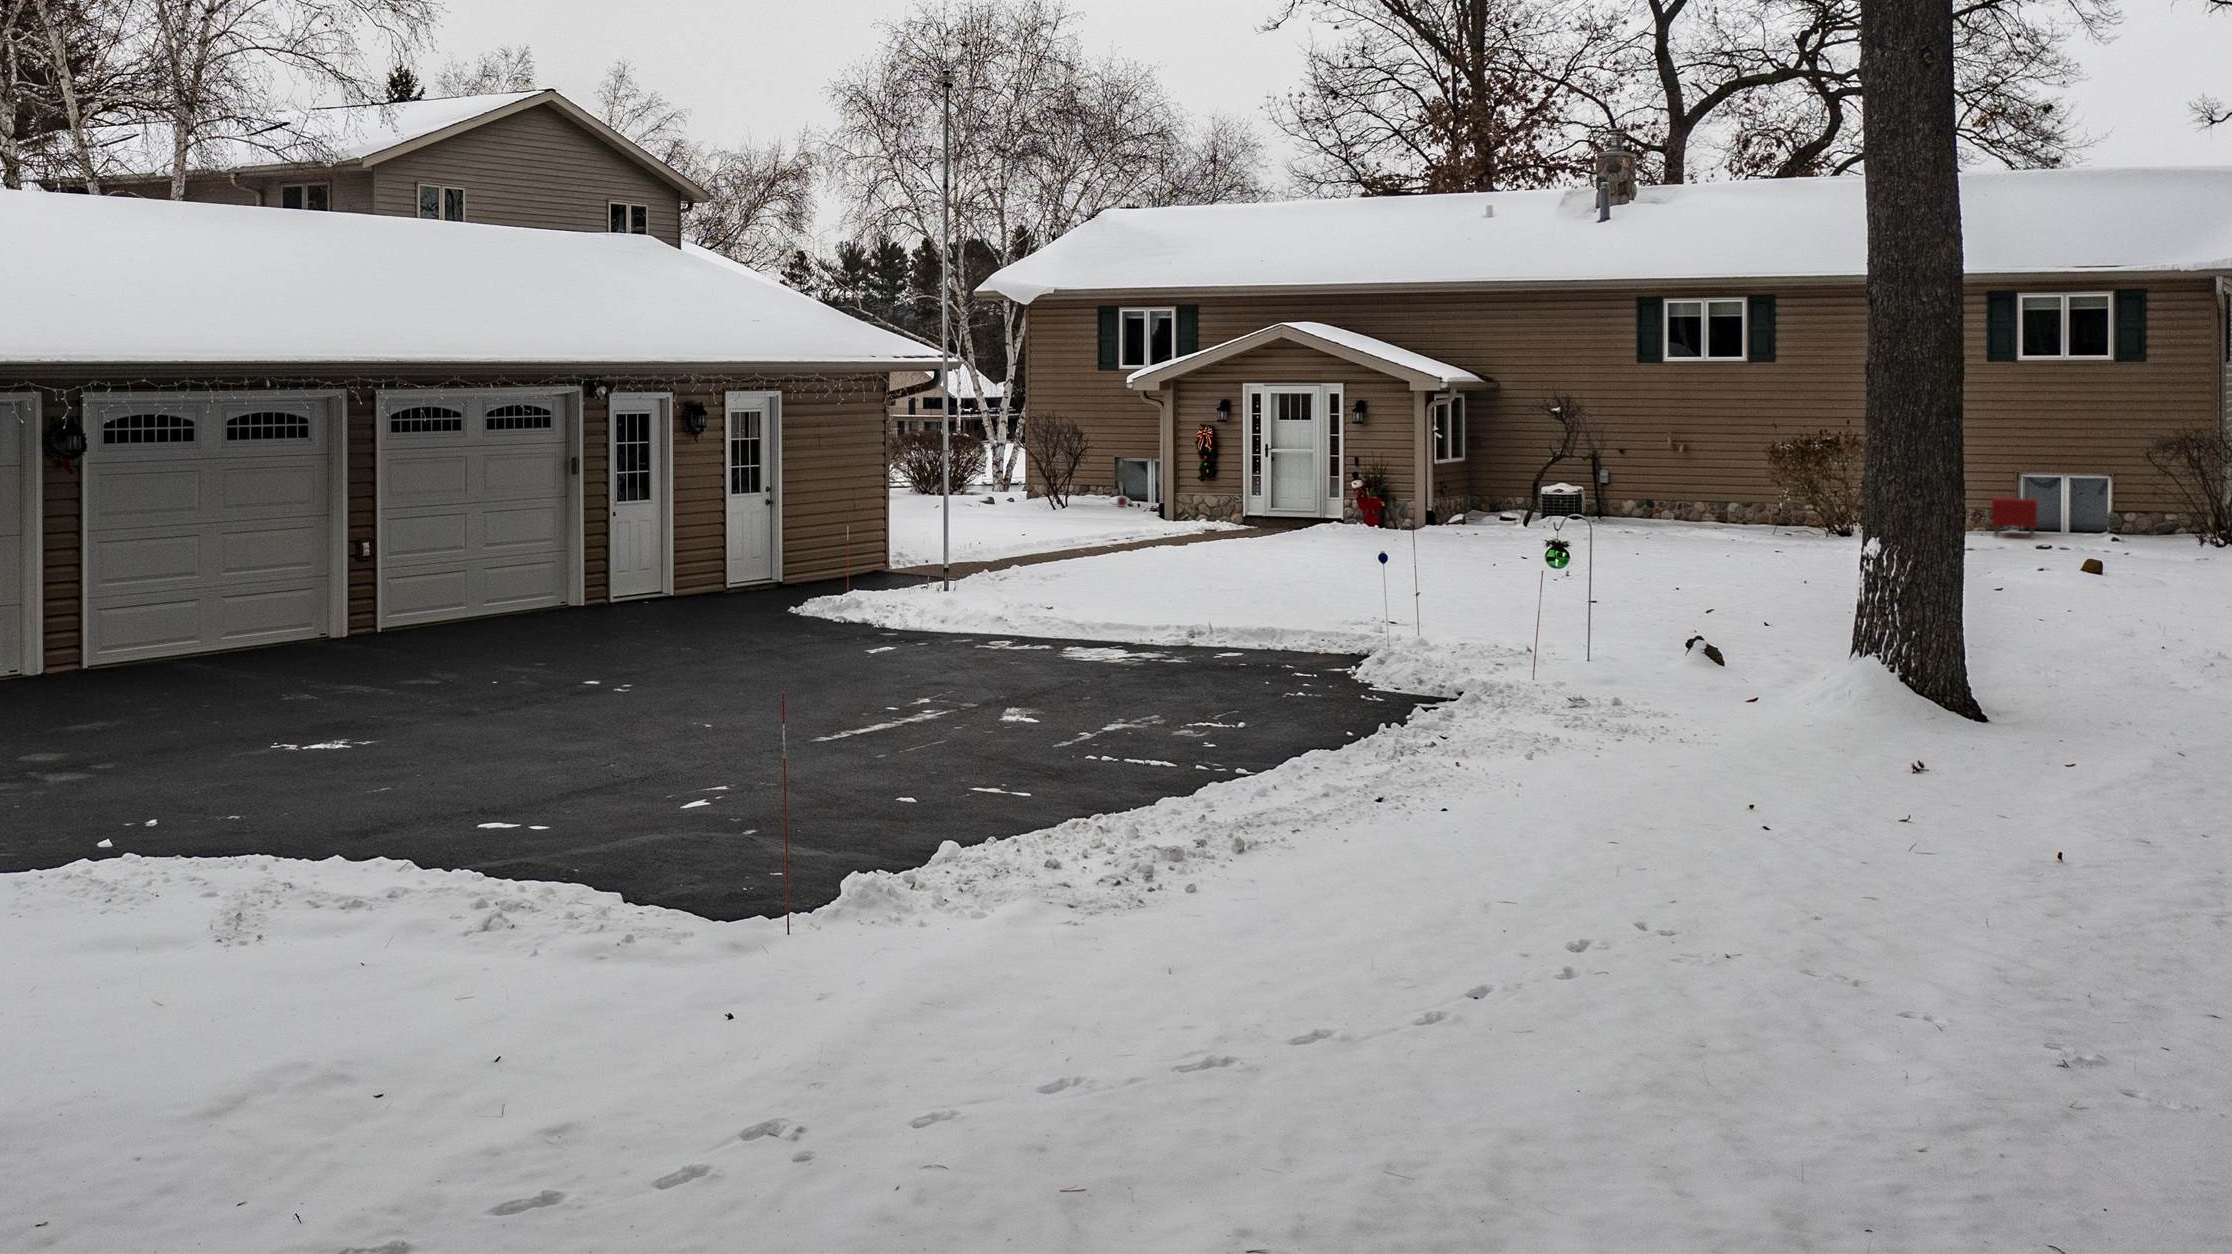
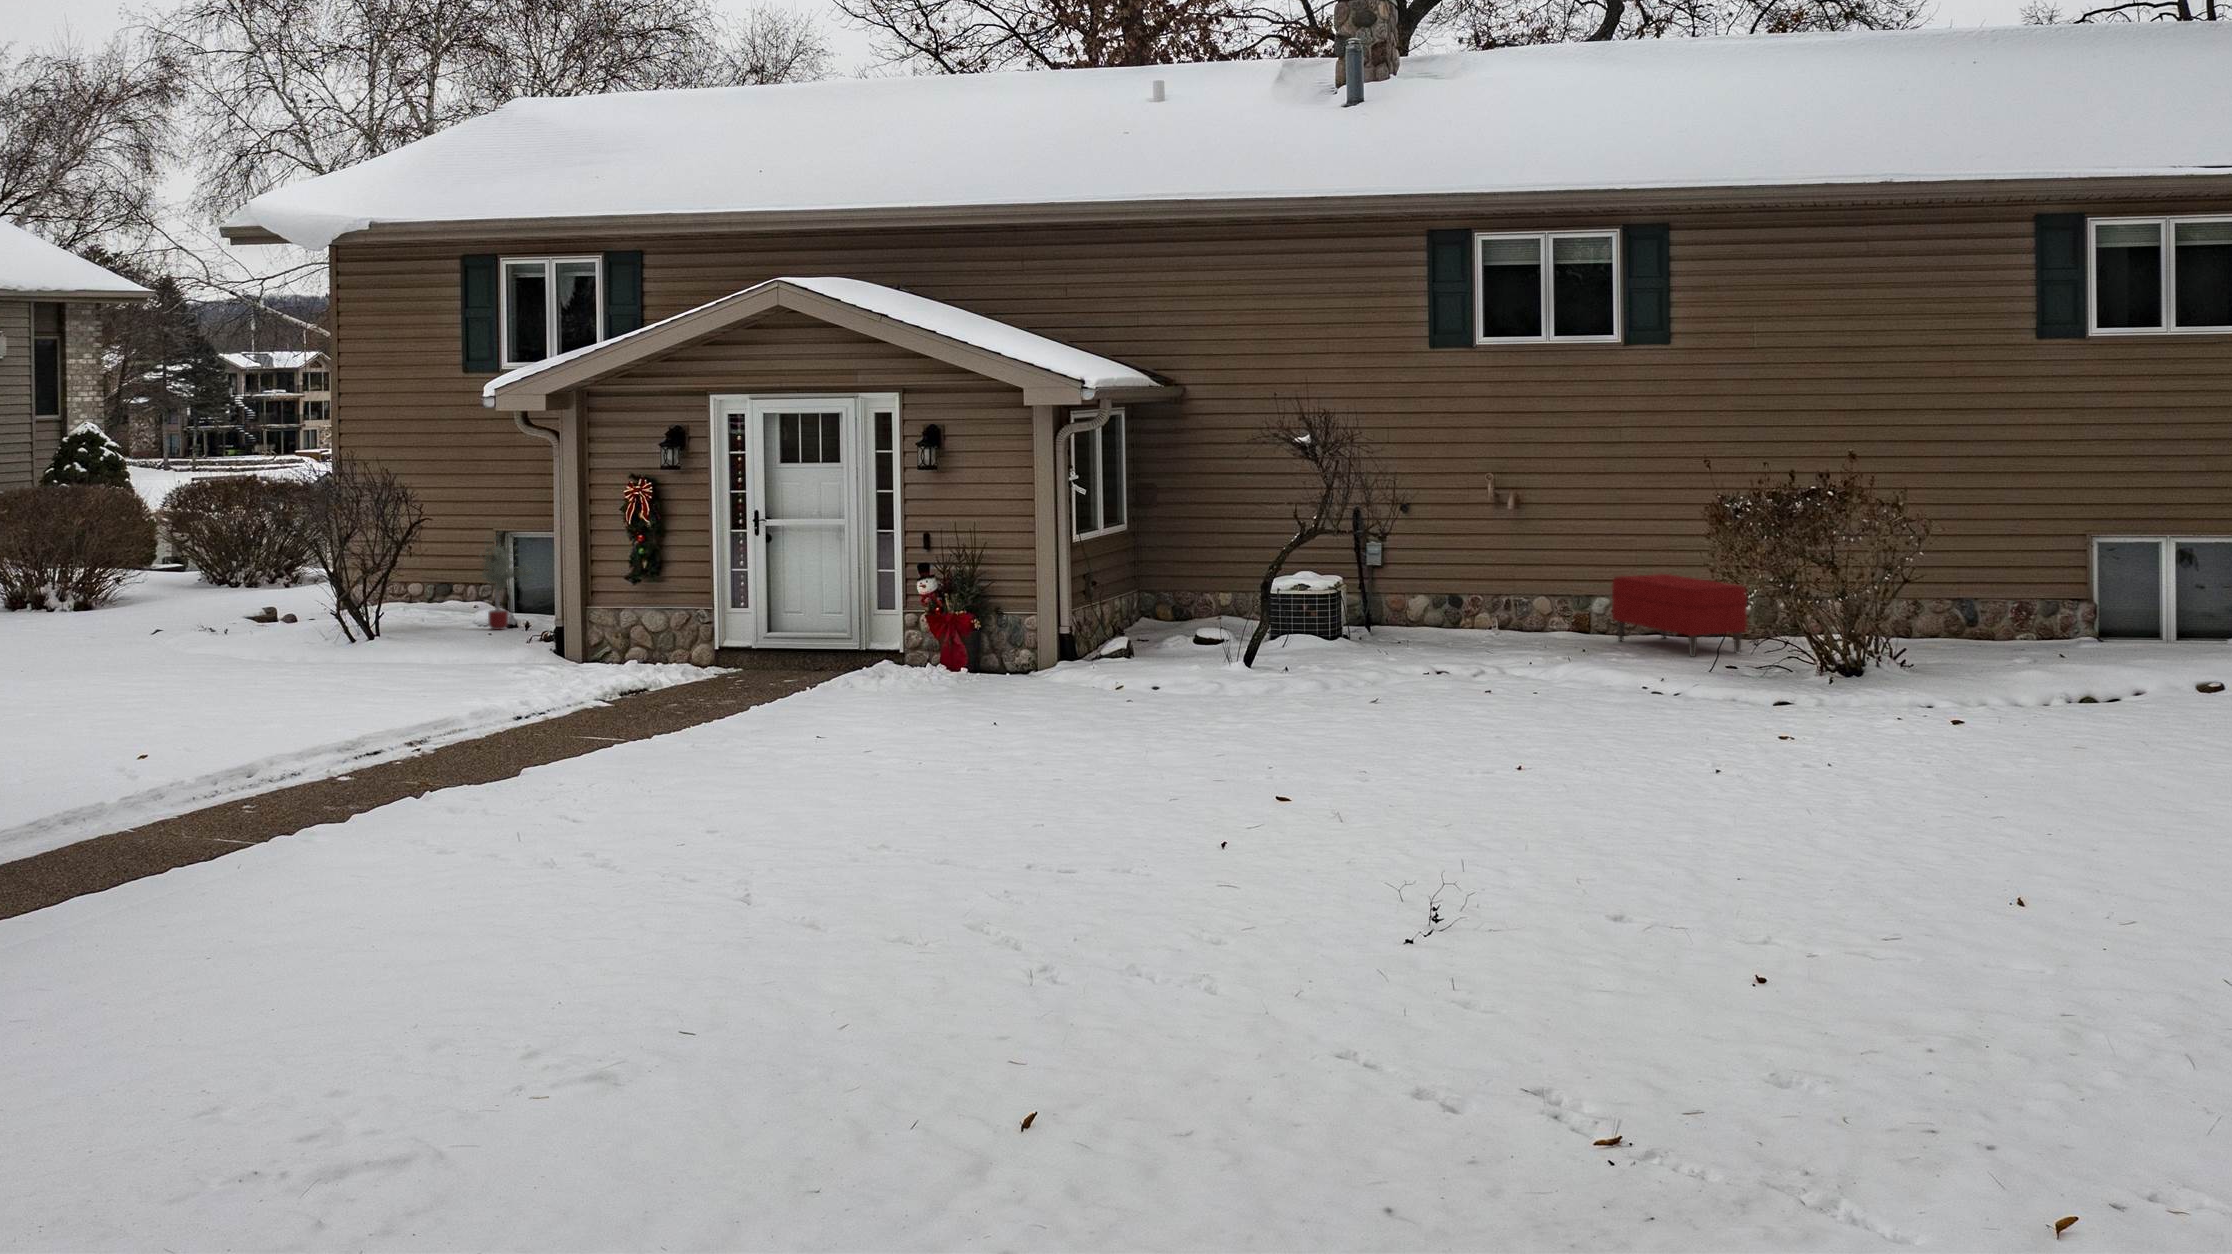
bench: present [1992,497,2037,539] -> present [1612,574,1747,657]

